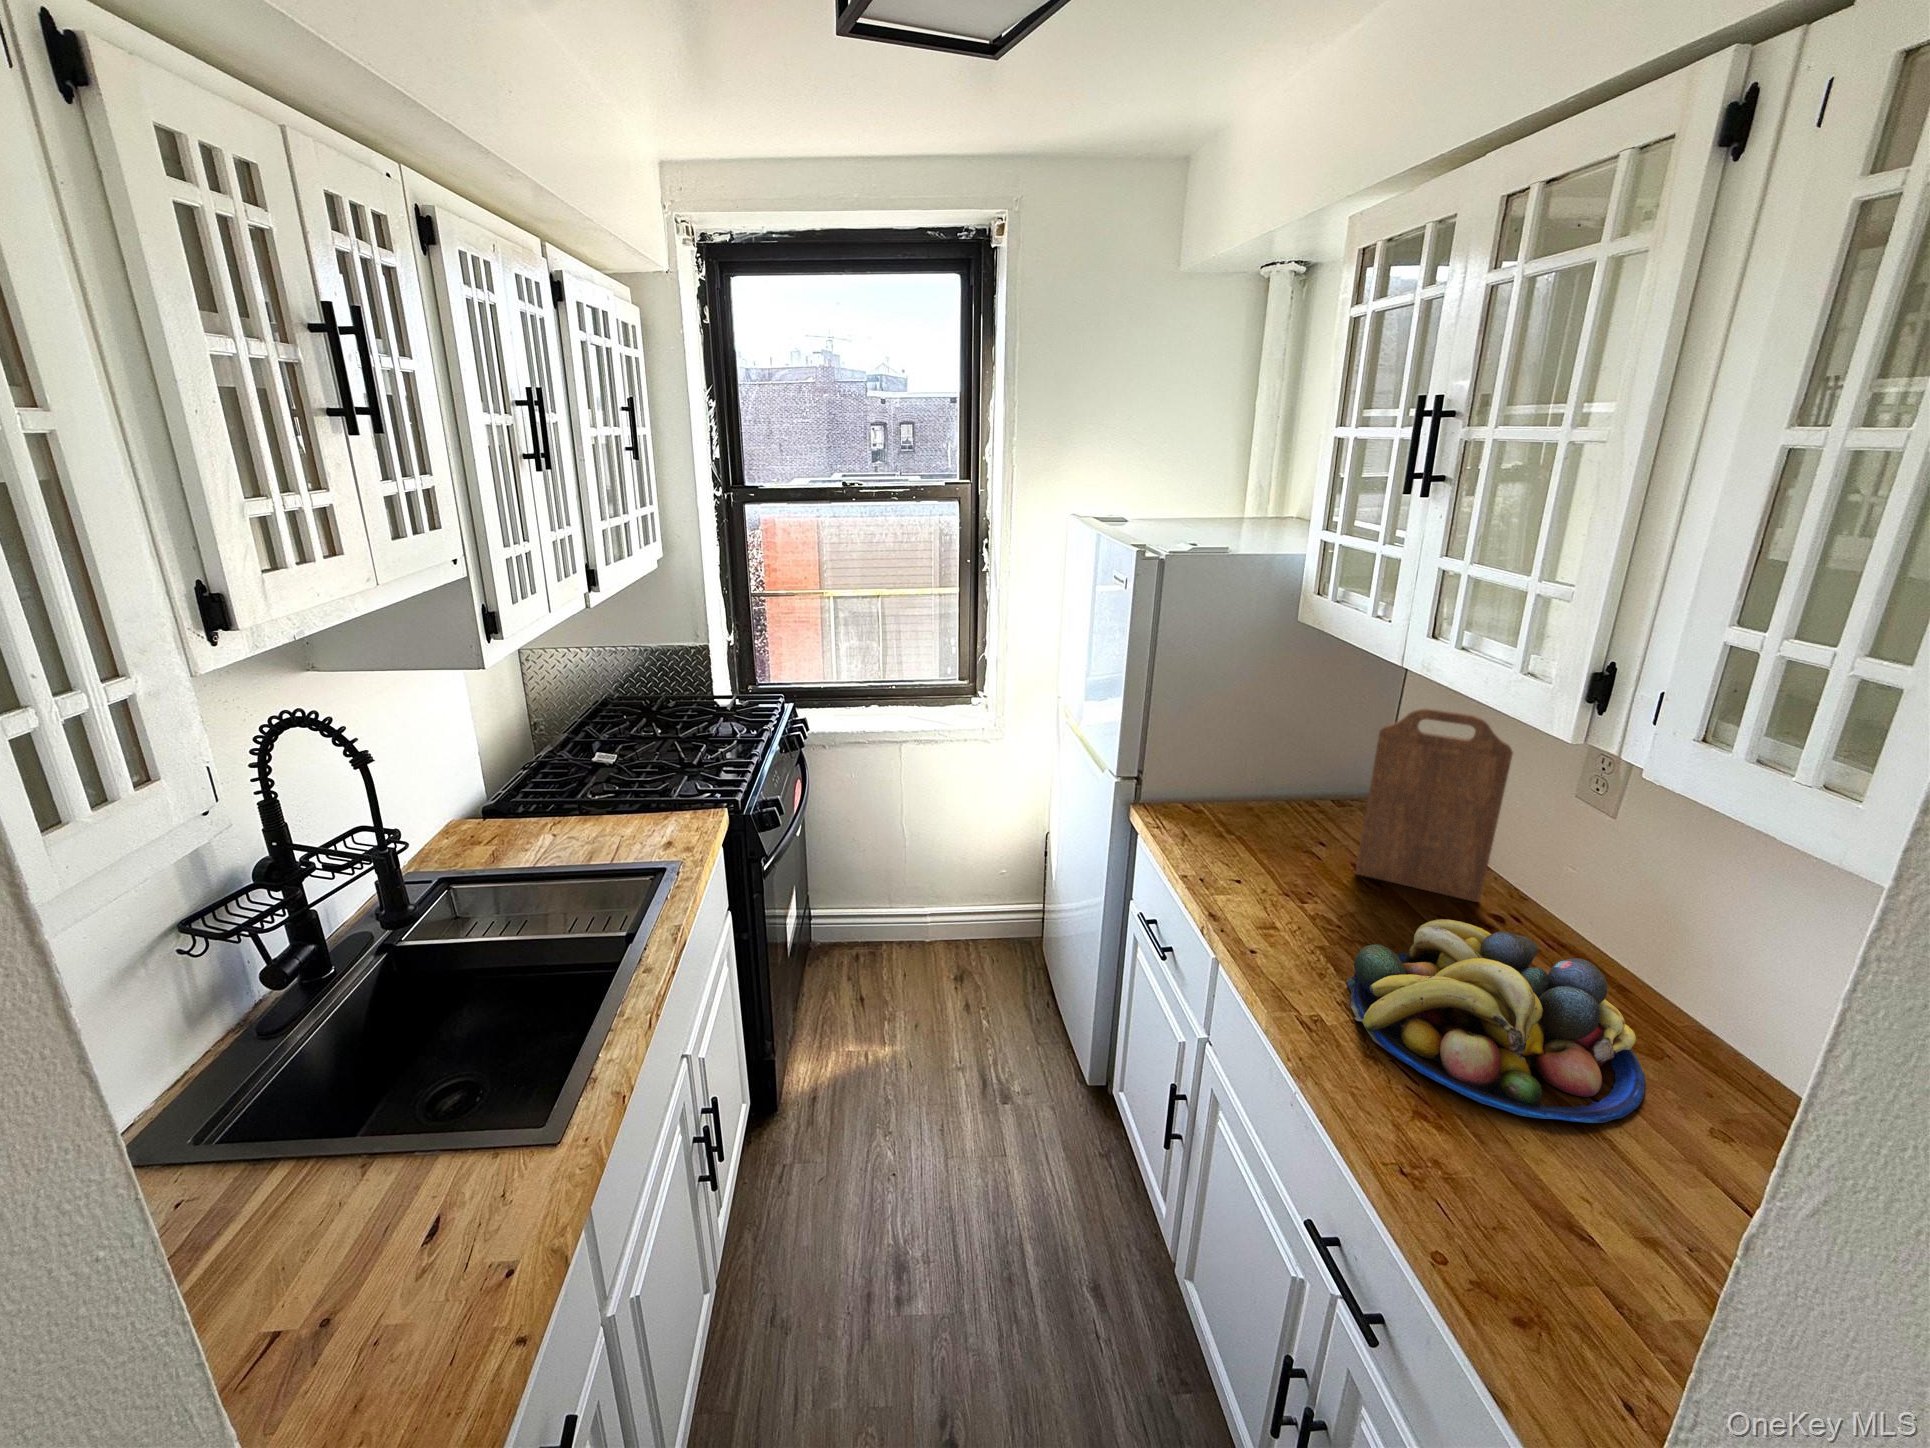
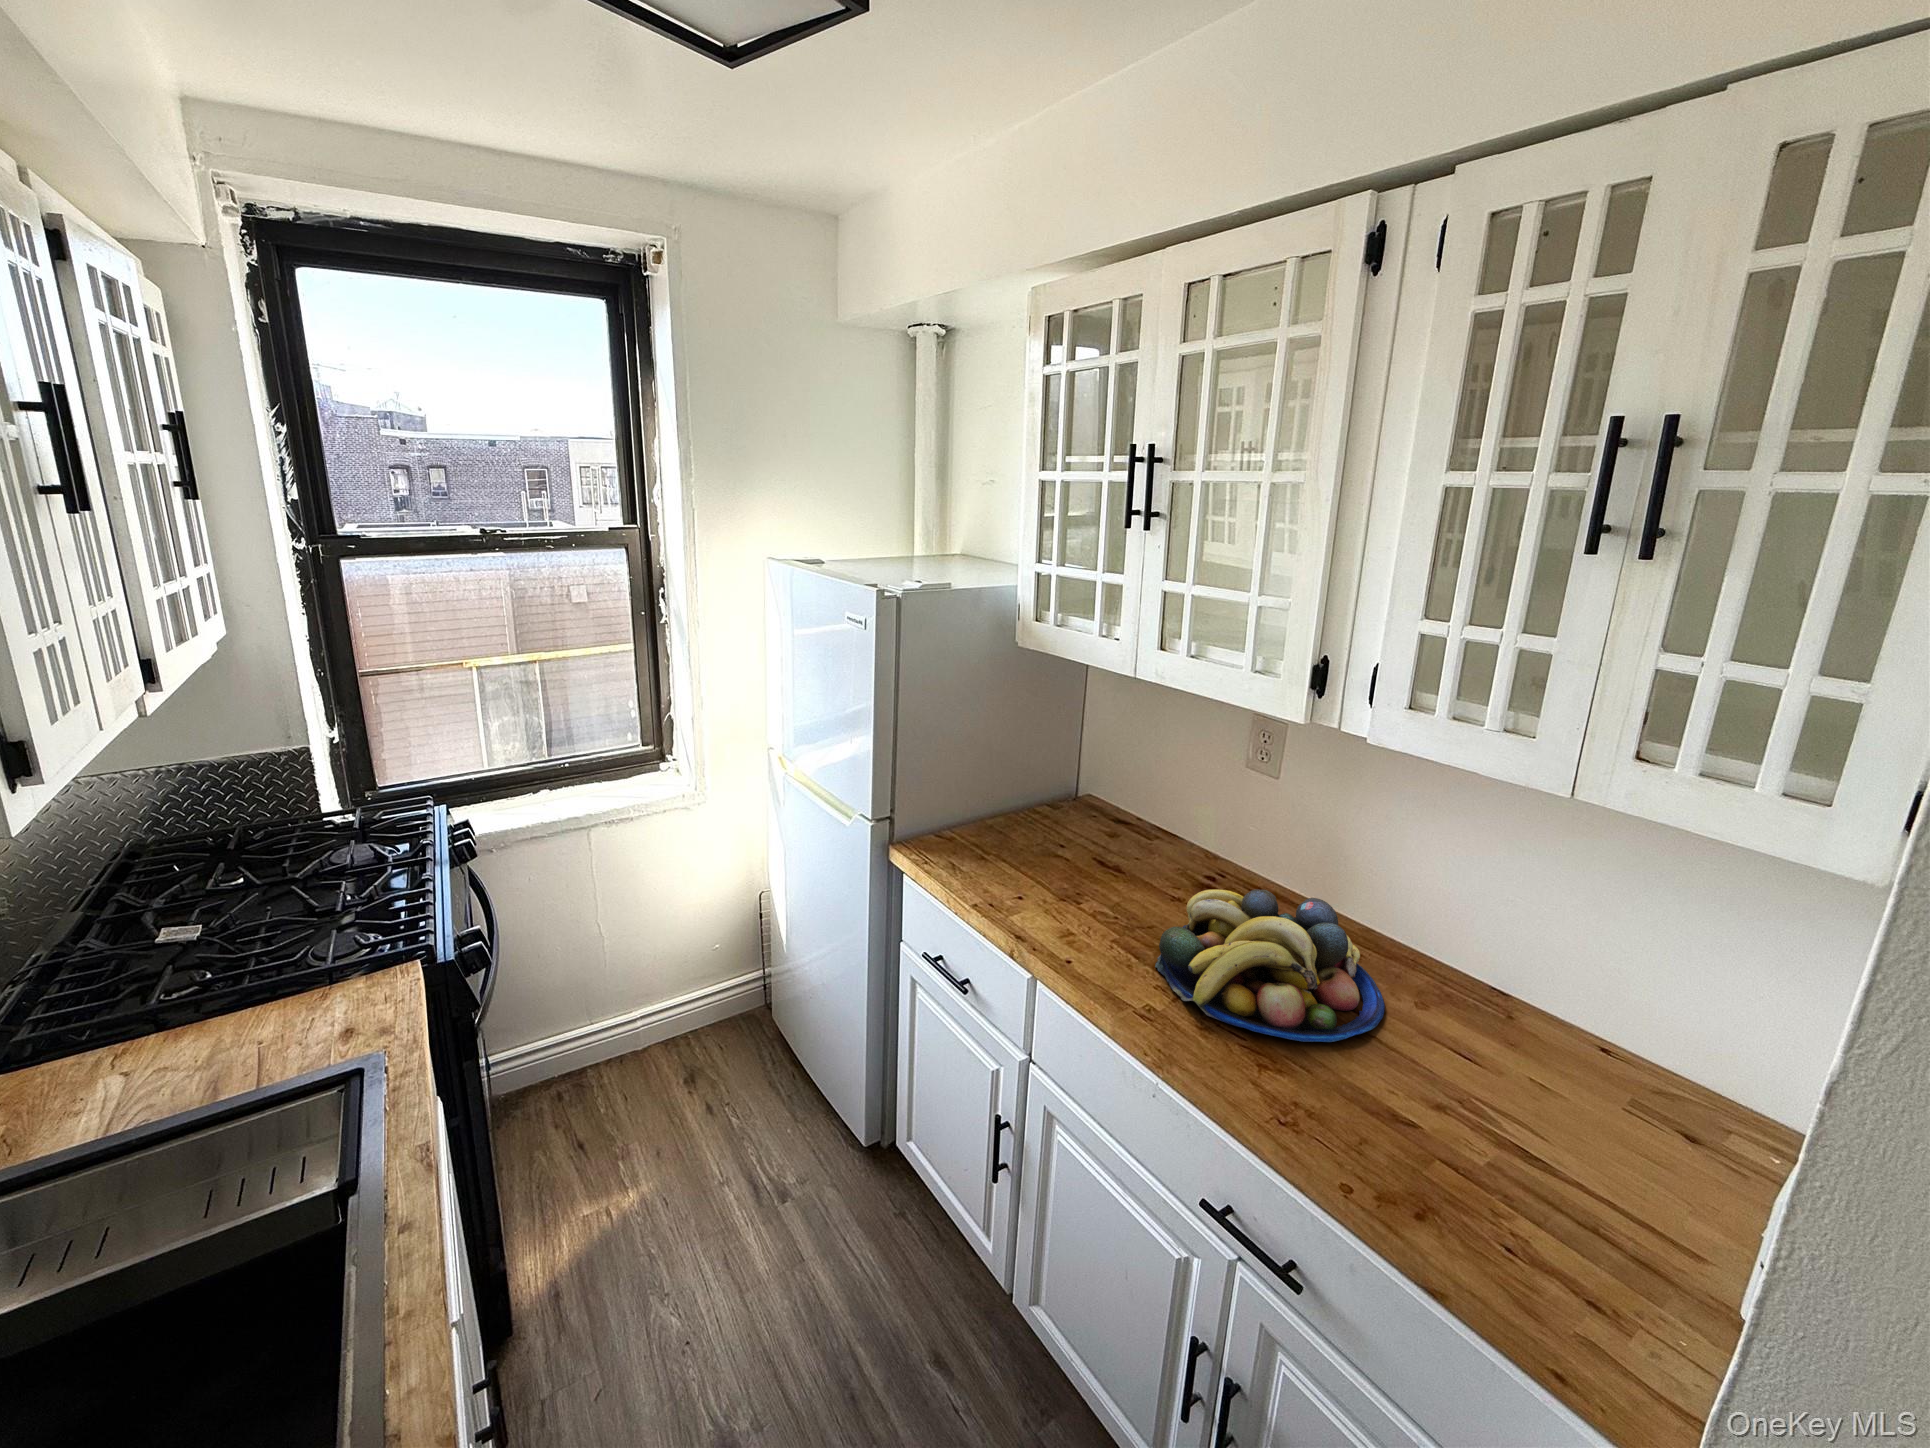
cutting board: present [1356,708,1513,902] -> none [1102,712,1210,870]

